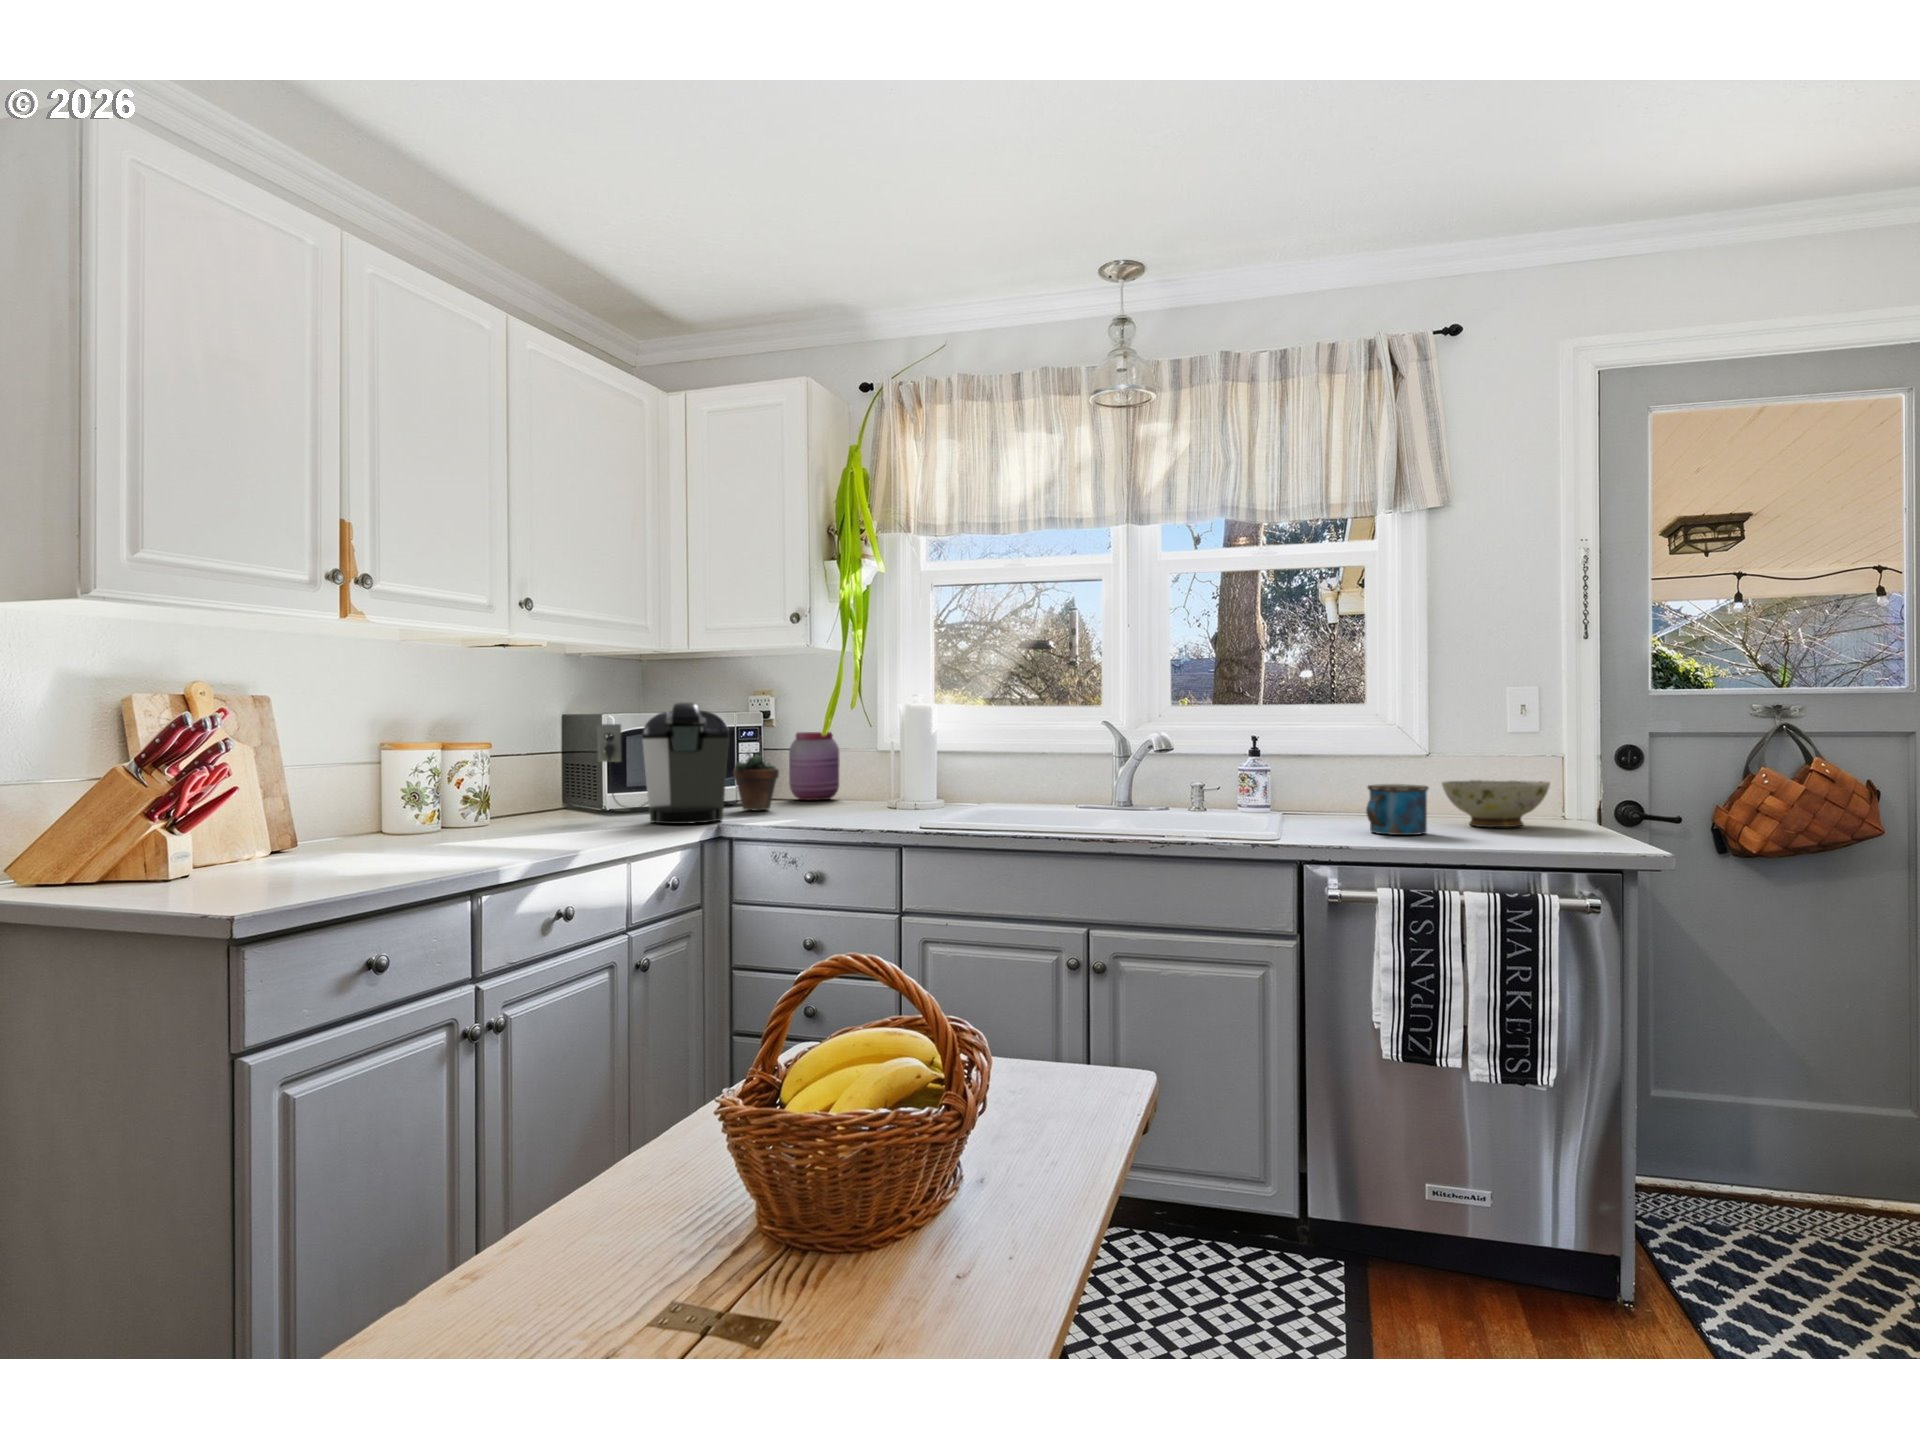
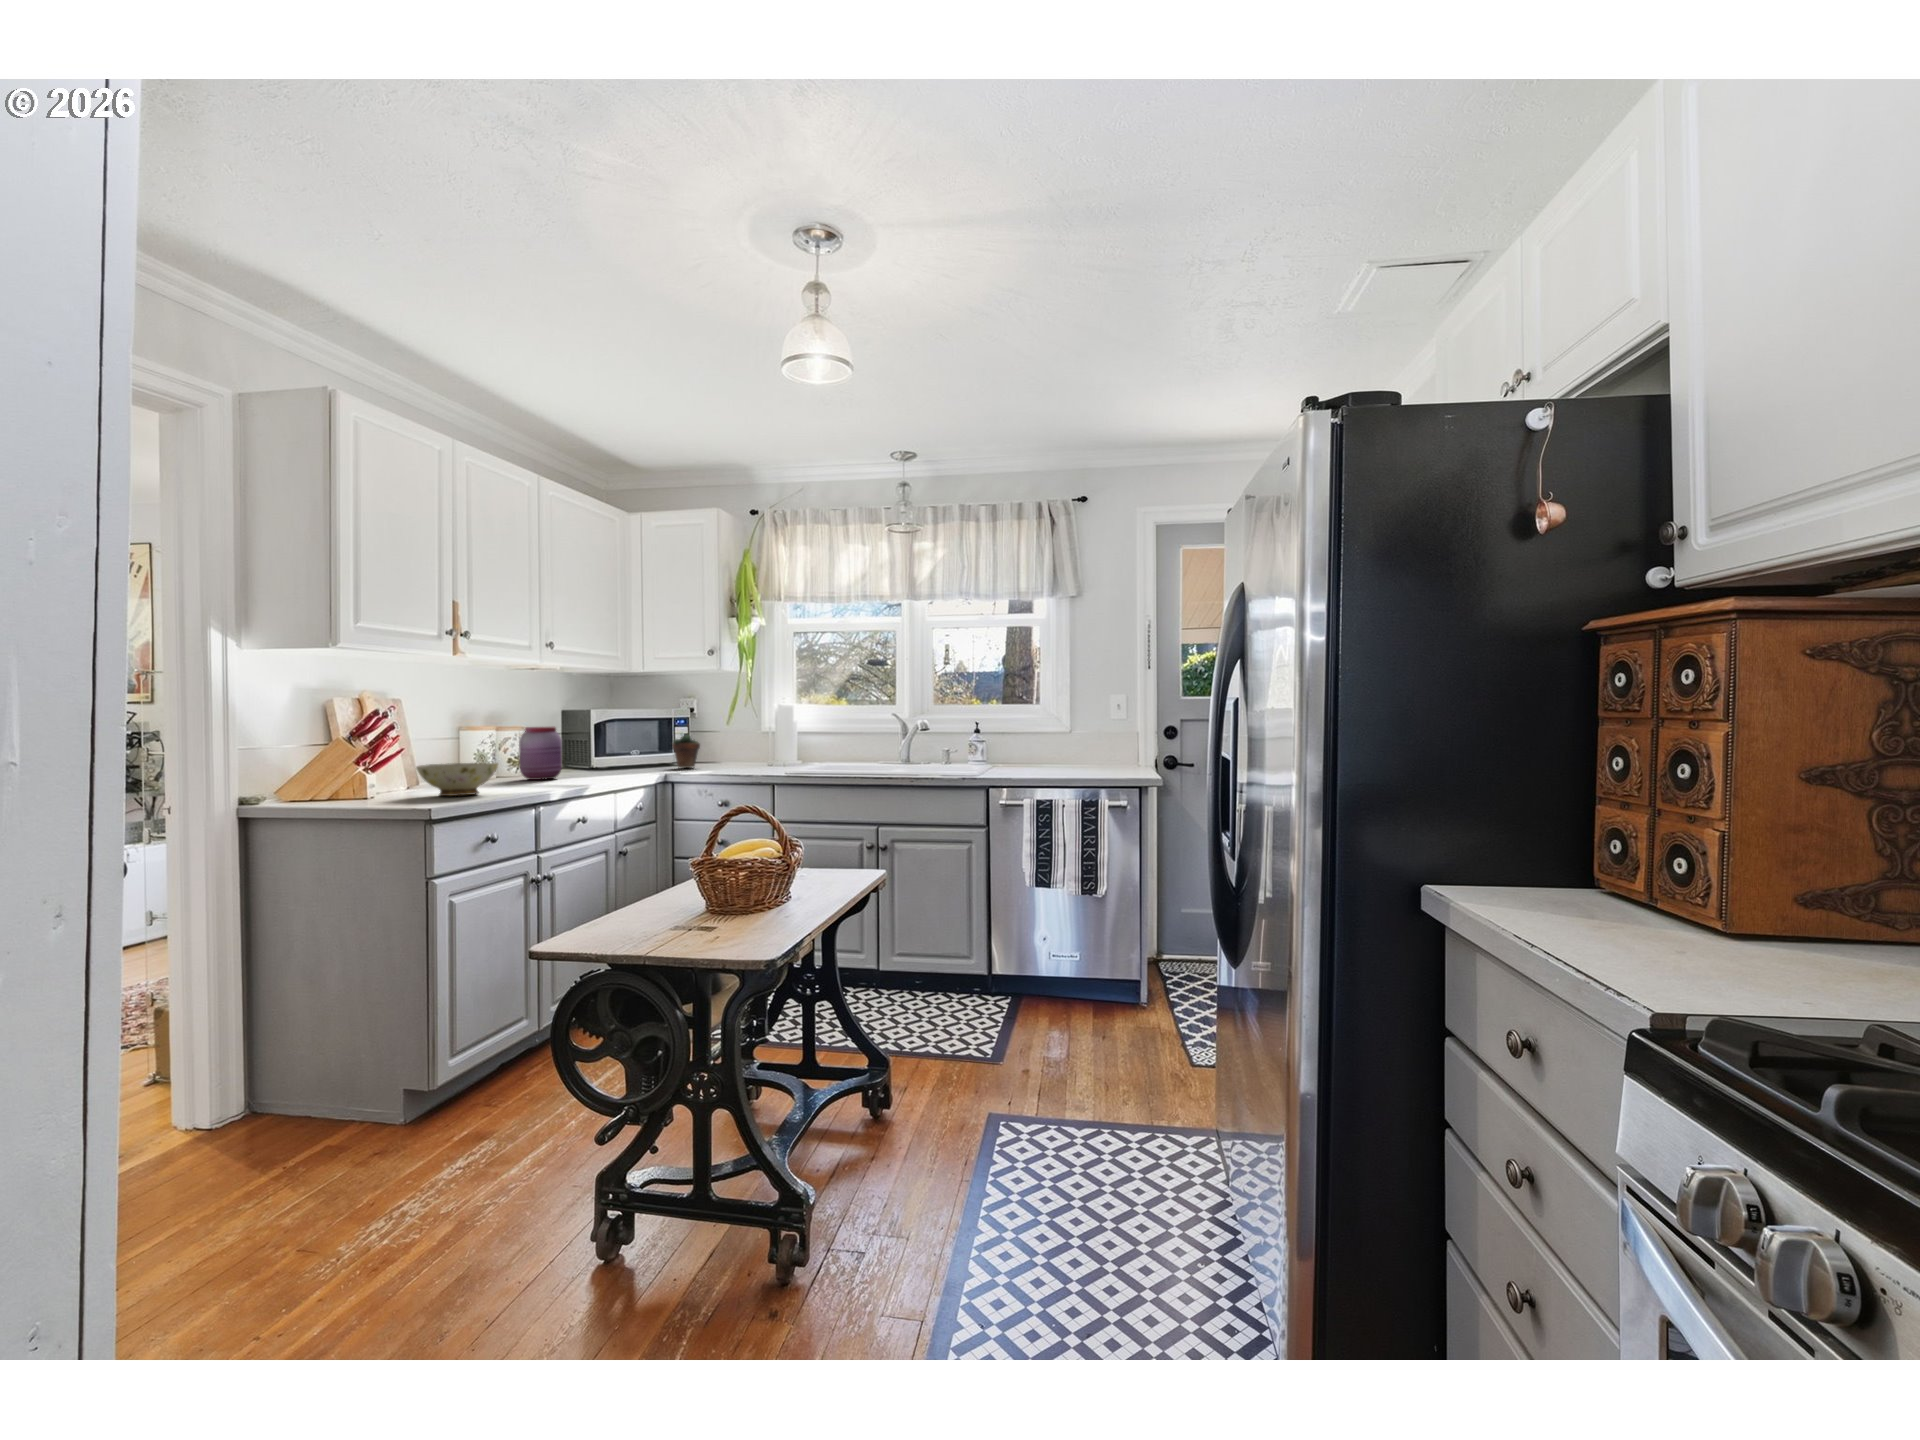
coffee maker: present [597,702,729,824] -> none [589,703,671,774]
jar: present [789,732,840,800] -> present [519,727,562,780]
ceramic bowl: present [1442,780,1550,827] -> present [416,763,498,796]
mug: present [1366,784,1428,835] -> none [1025,747,1058,773]

